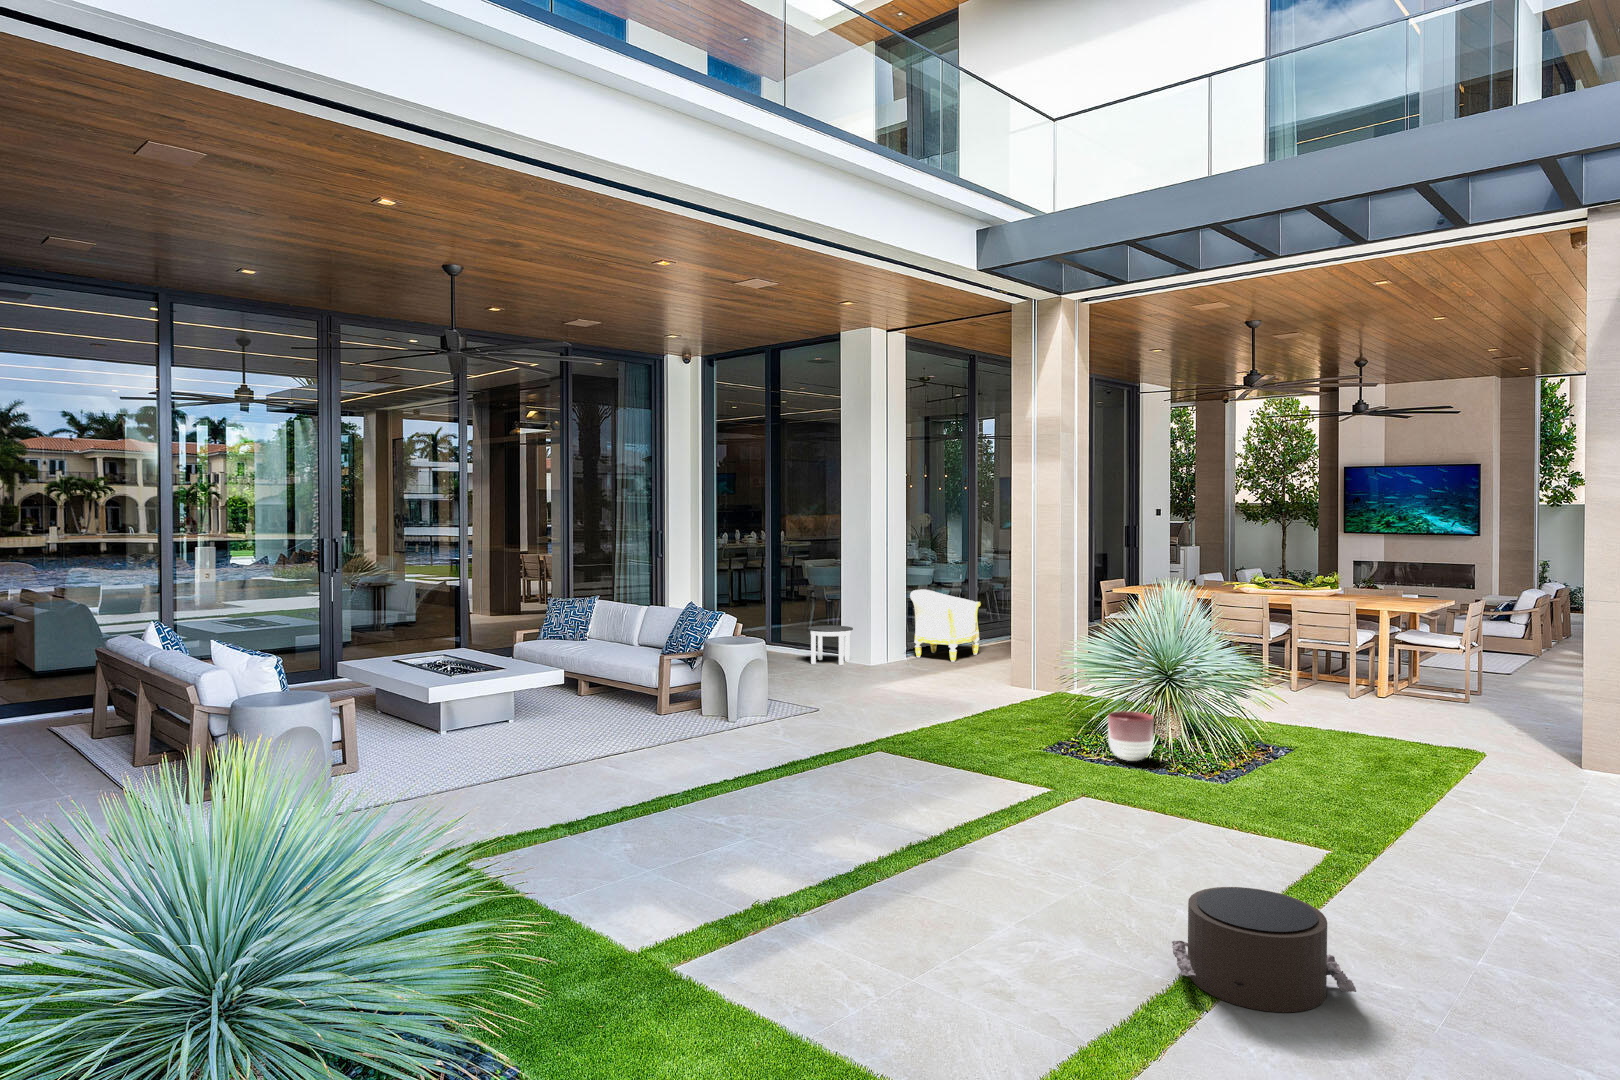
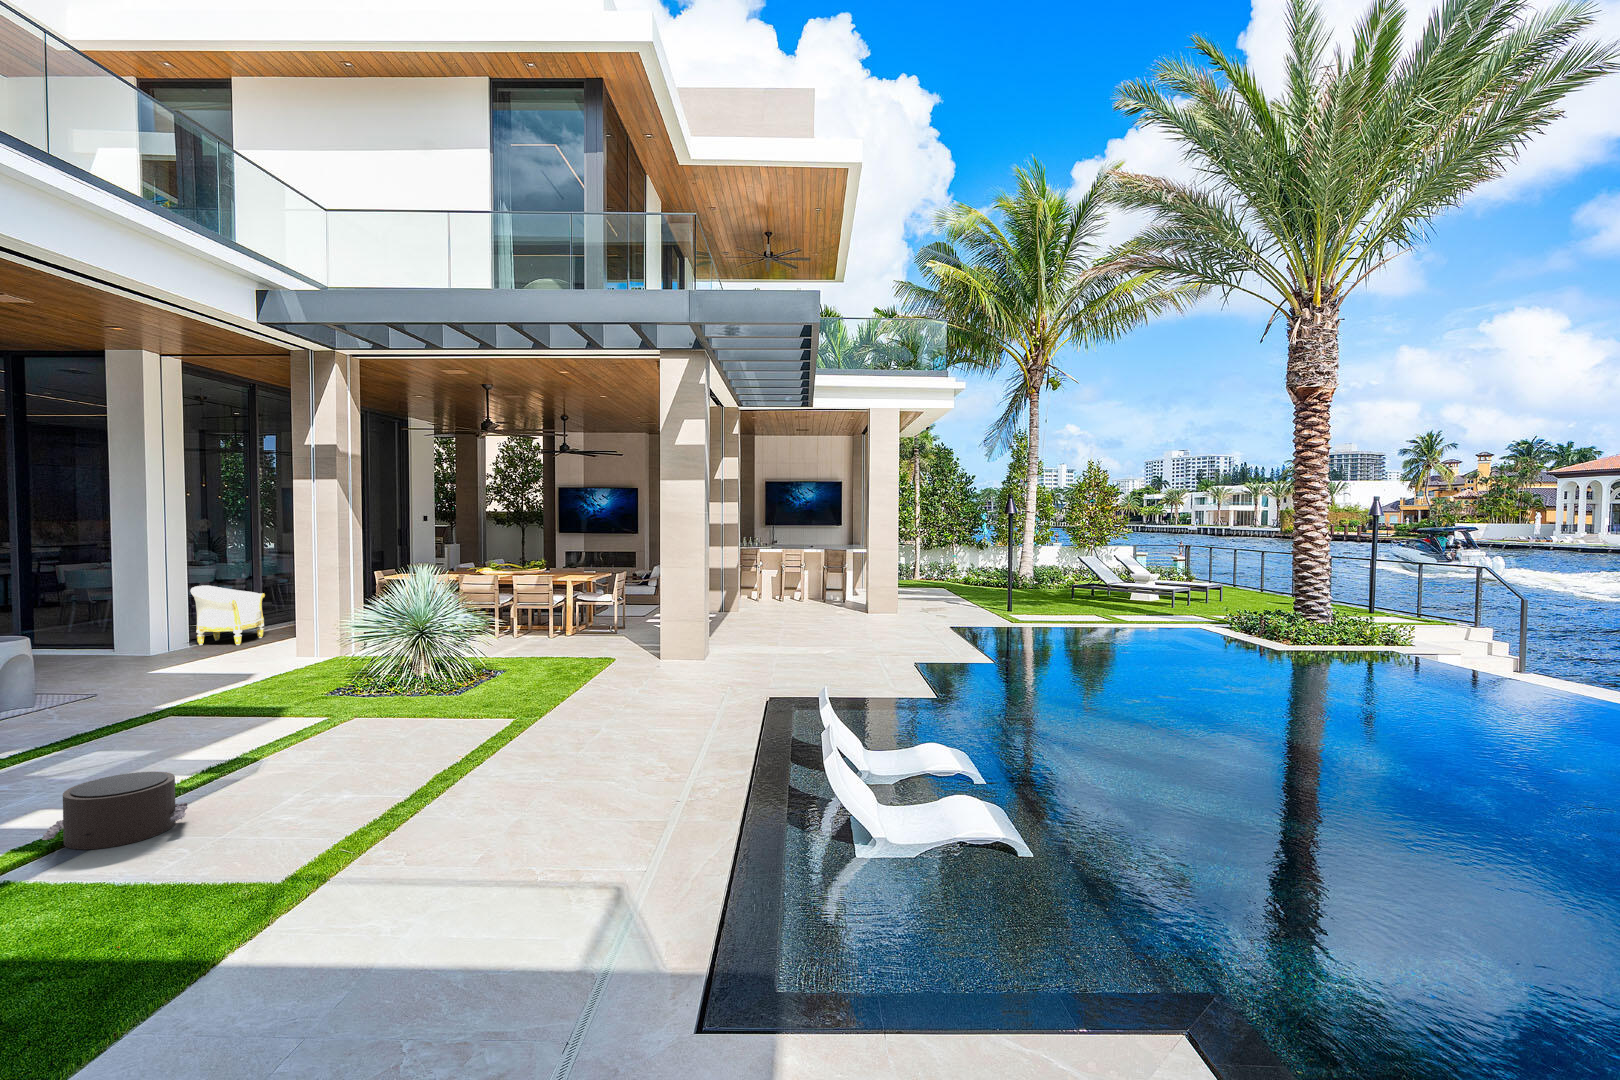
round table: present [808,625,853,665] -> none [69,623,126,661]
planter: present [1108,711,1154,761] -> none [376,658,411,692]
pouf: present [1172,887,1356,1012] -> present [42,772,187,849]

